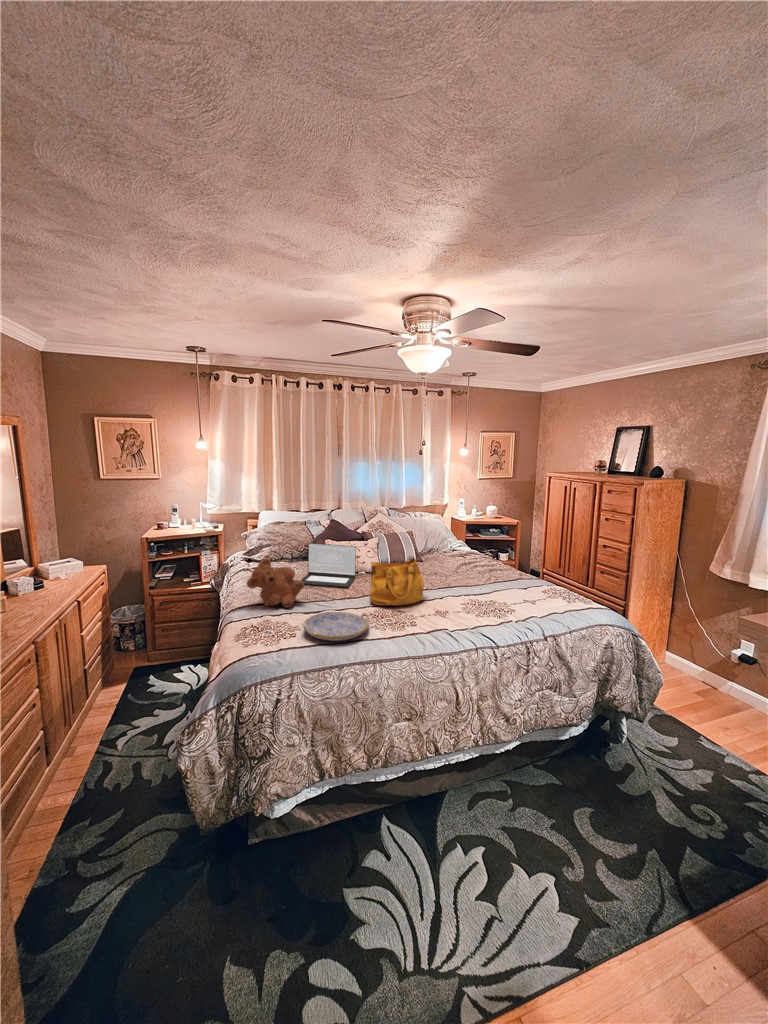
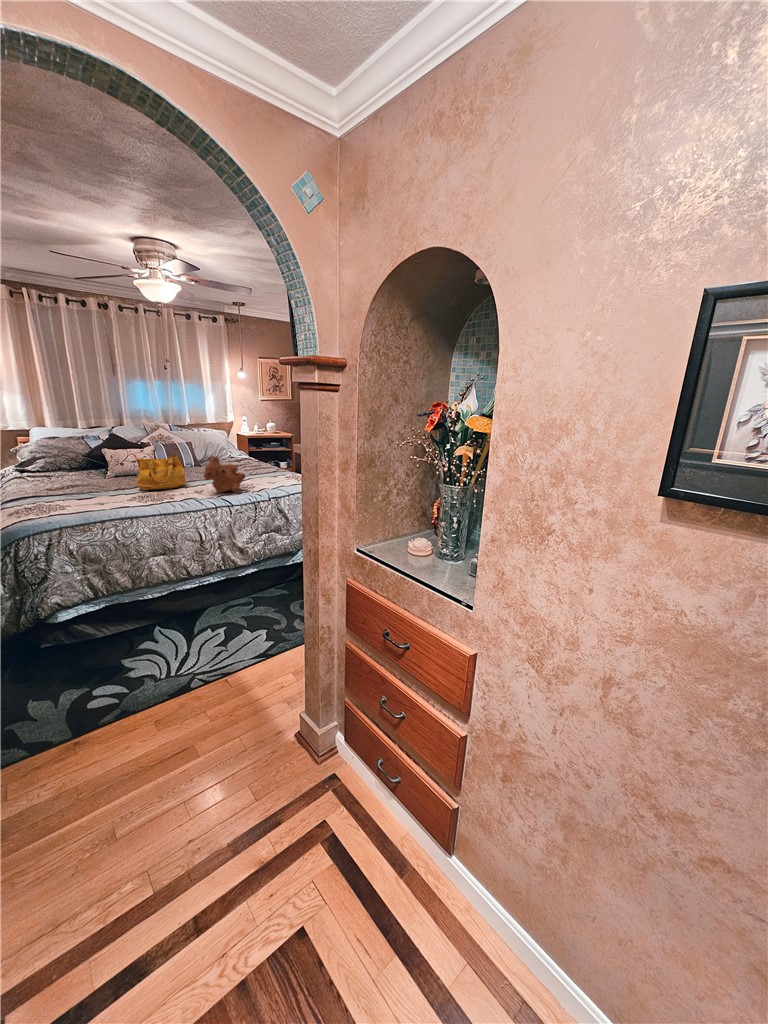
laptop: present [301,543,356,588] -> none [72,450,131,483]
teddy bear: present [247,558,304,608] -> present [204,457,245,493]
serving tray: present [302,612,369,641] -> none [69,491,131,509]

